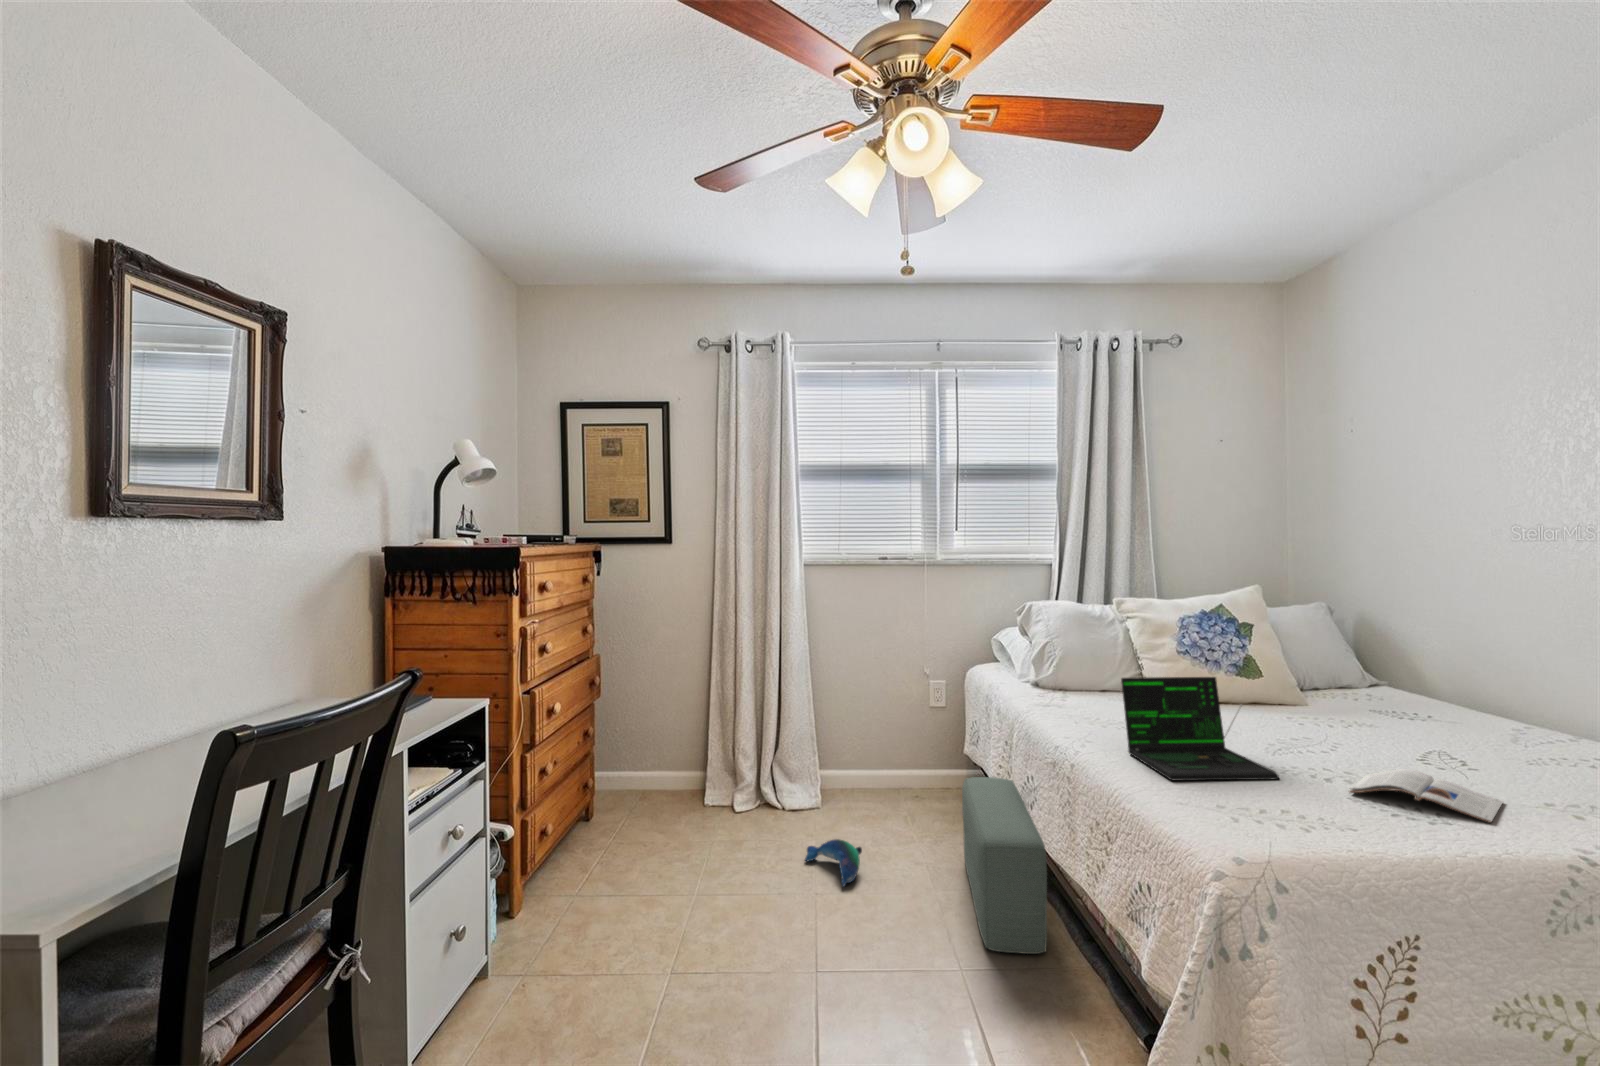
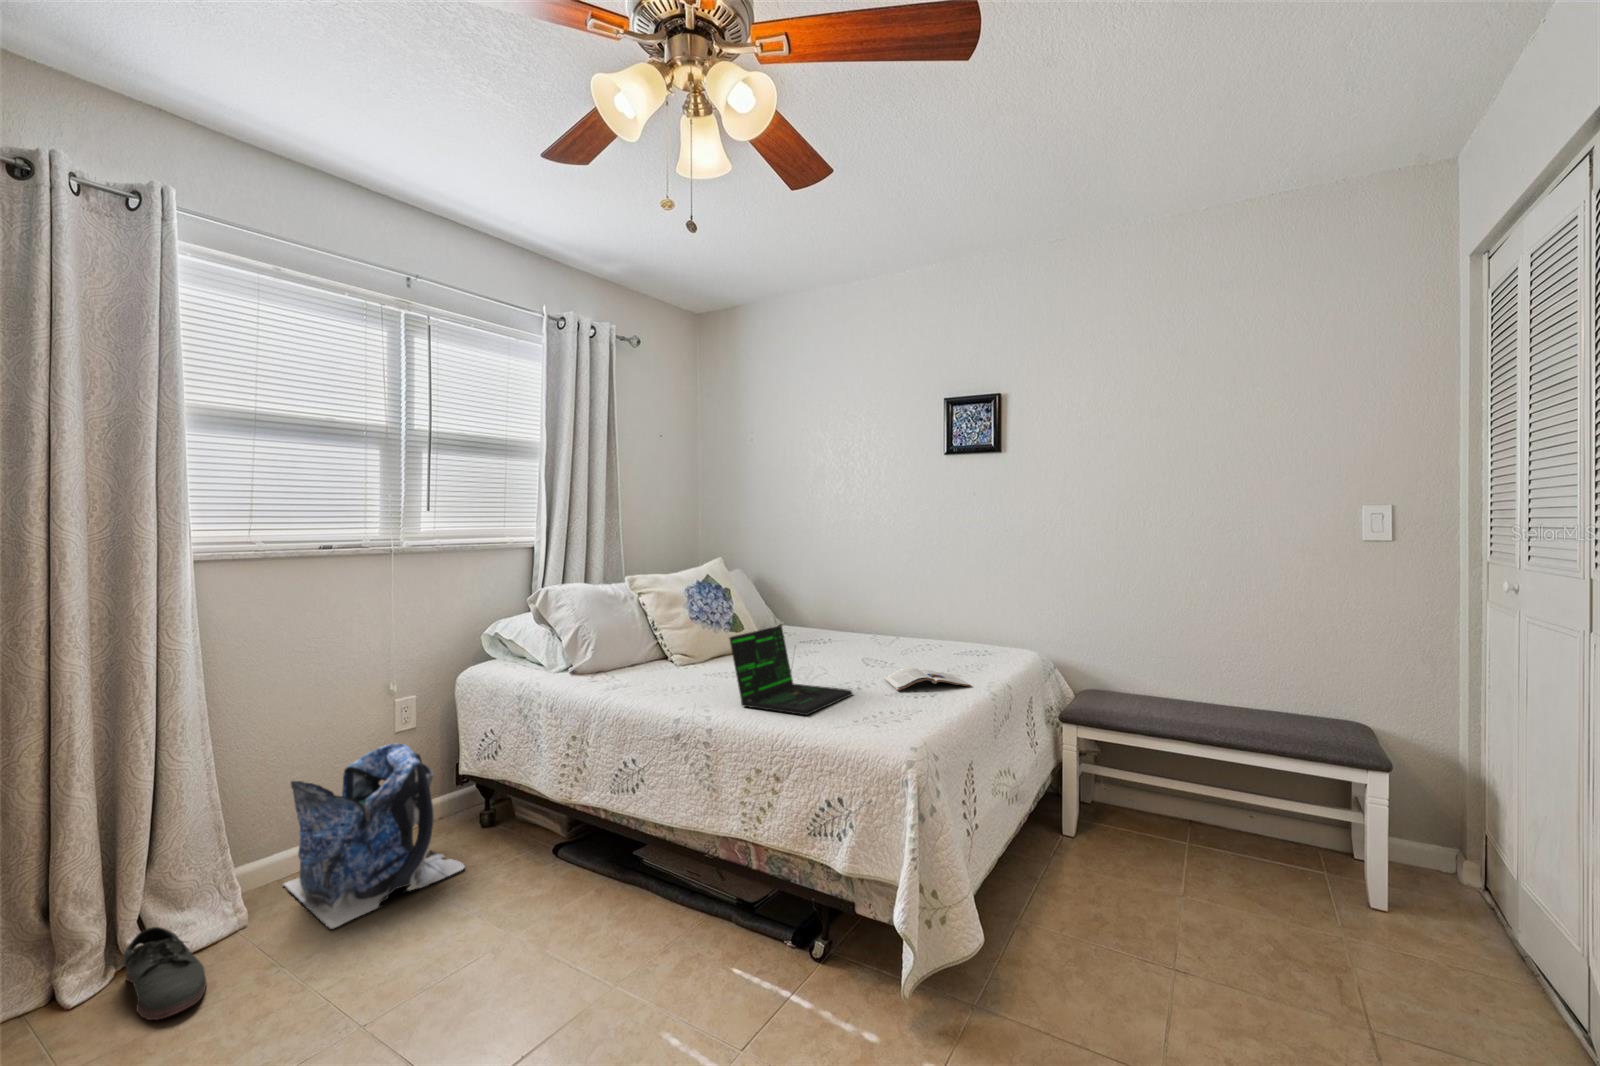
backpack: none [846,713,947,828] -> present [283,744,465,929]
pouf: present [962,777,1047,954] -> none [518,779,688,966]
shoe: none [755,785,786,835] -> present [123,927,207,1020]
plush toy: present [805,839,862,886] -> none [291,939,410,1009]

